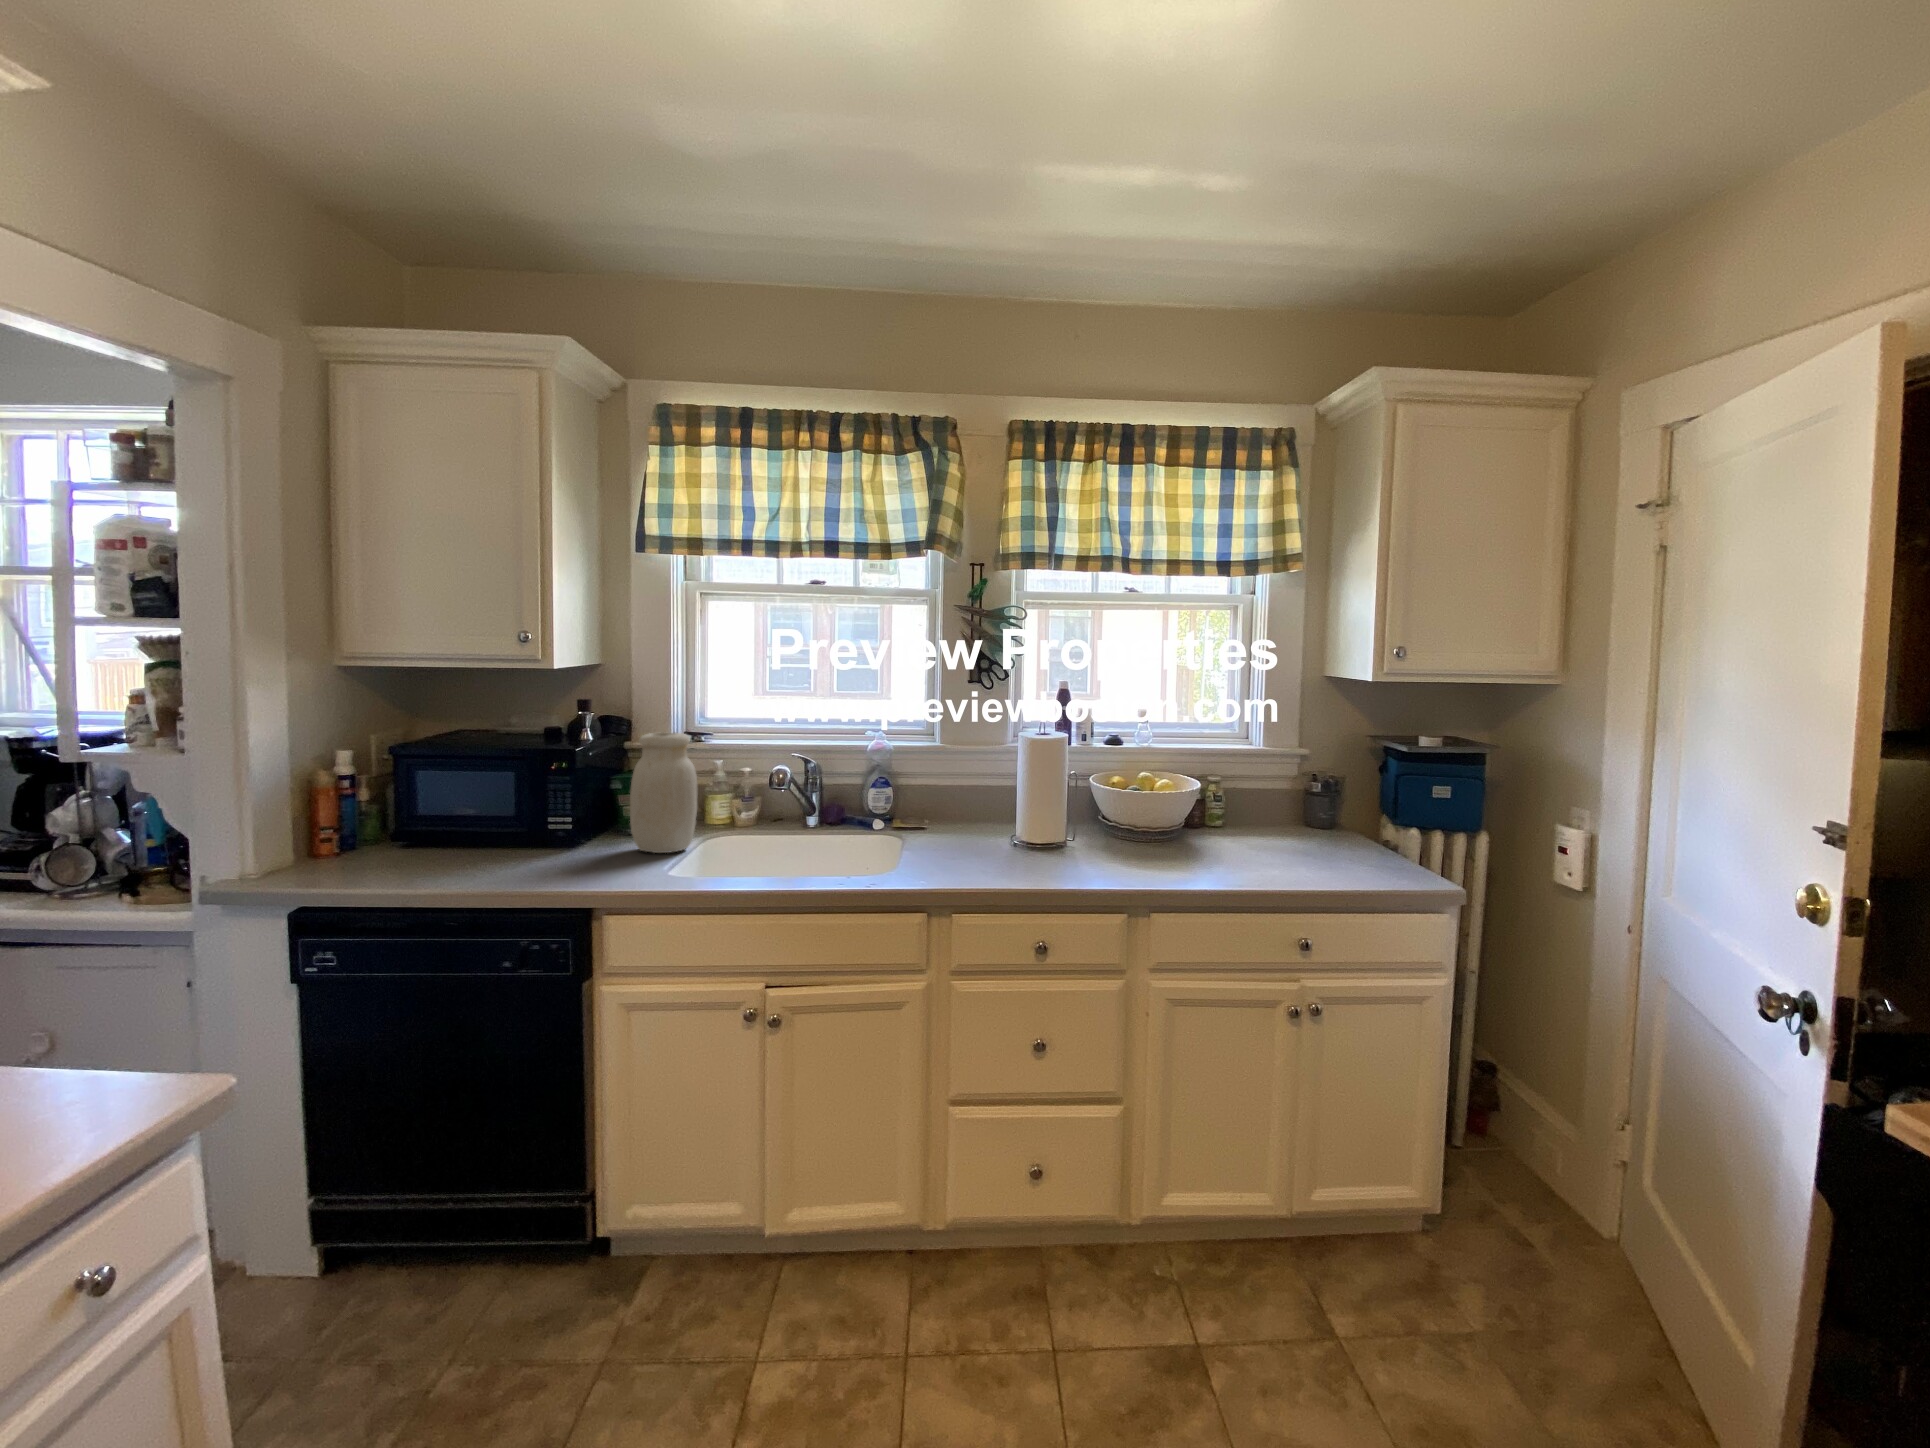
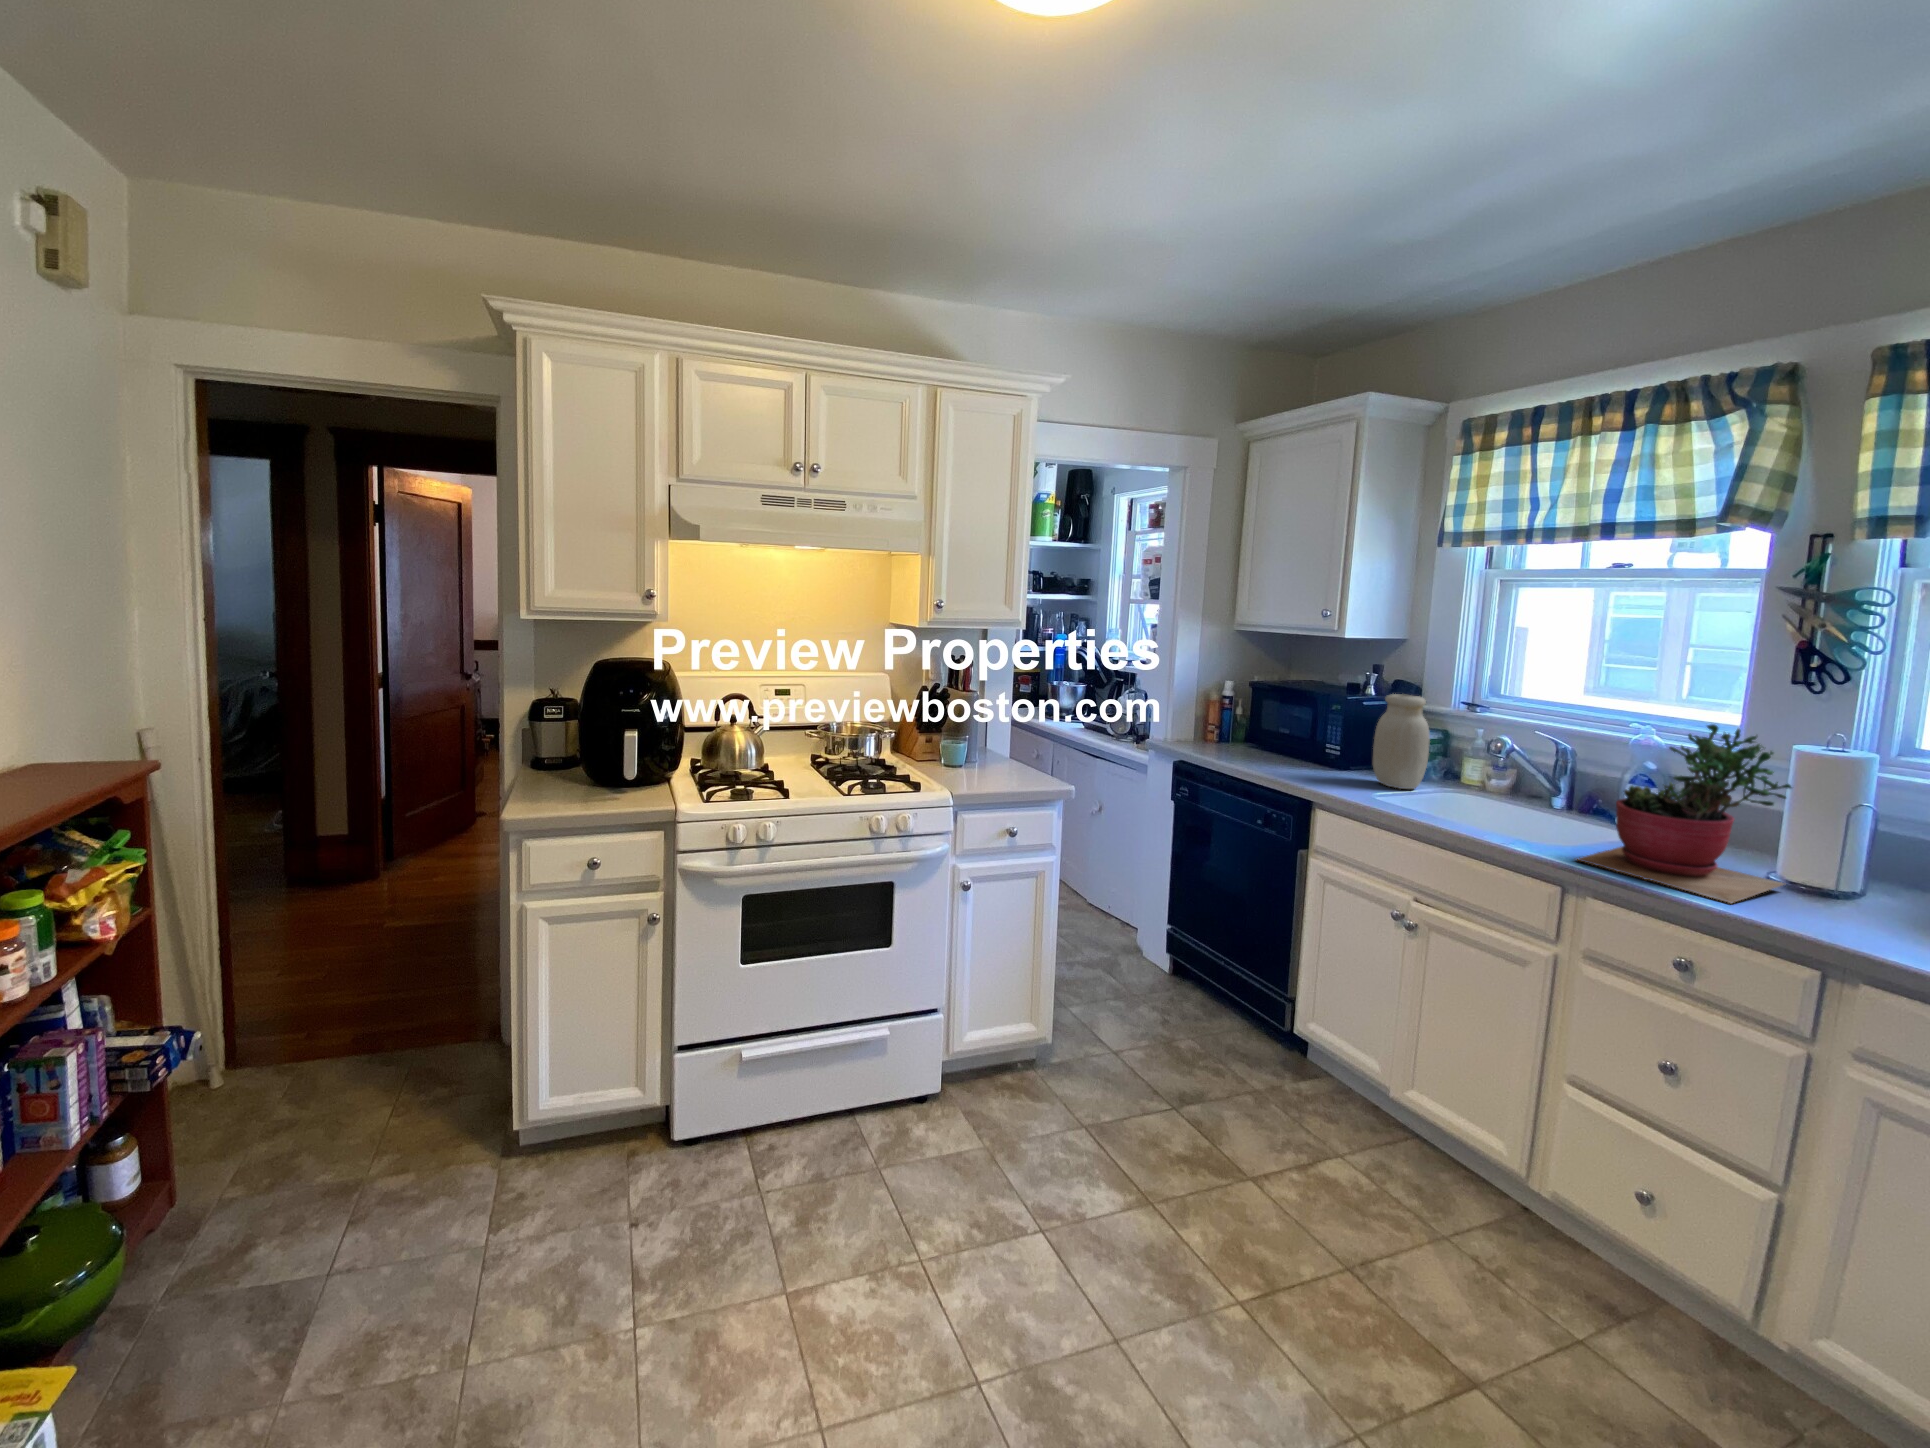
succulent plant: none [927,724,1055,880] -> present [1576,724,1792,903]

